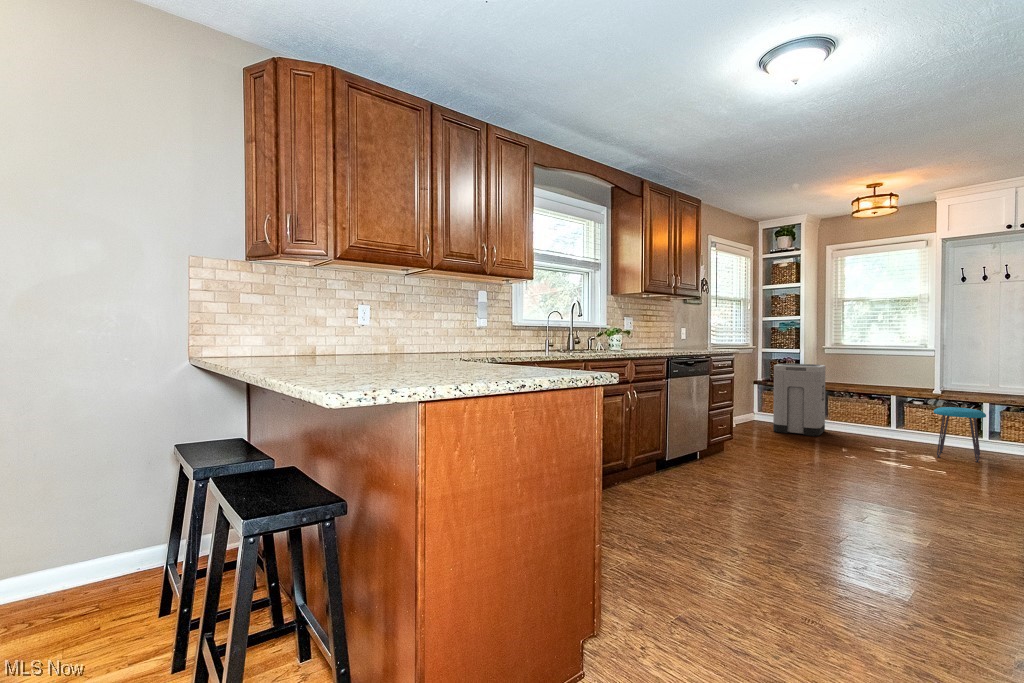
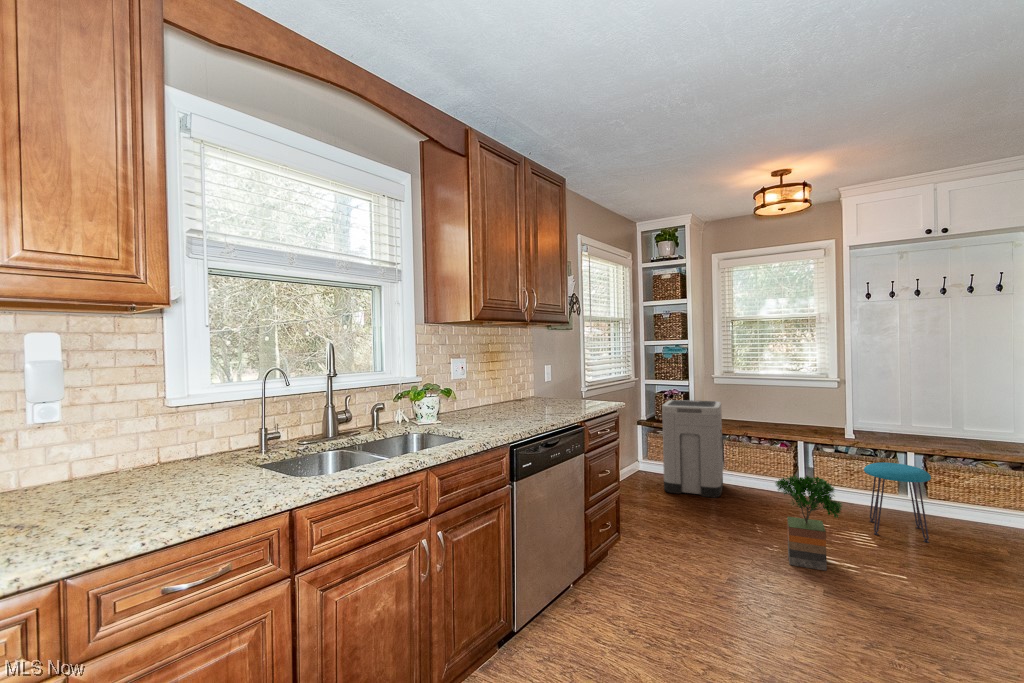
potted tree: none [850,403,900,467] -> present [775,475,842,571]

